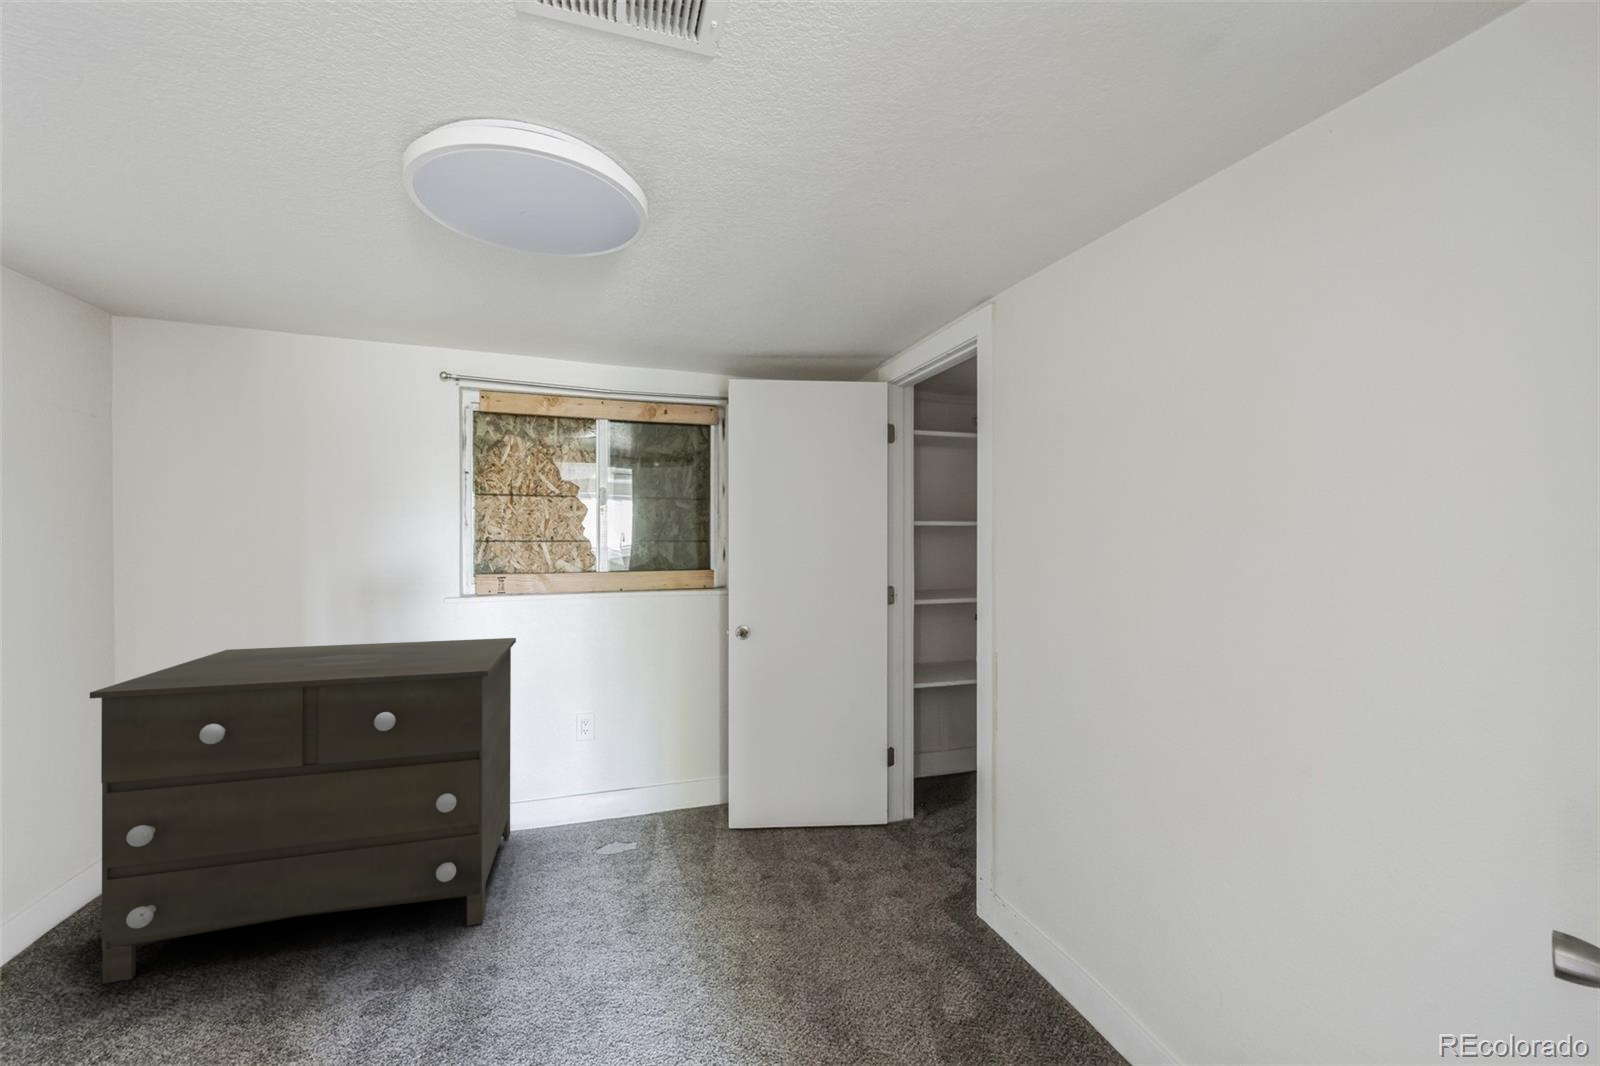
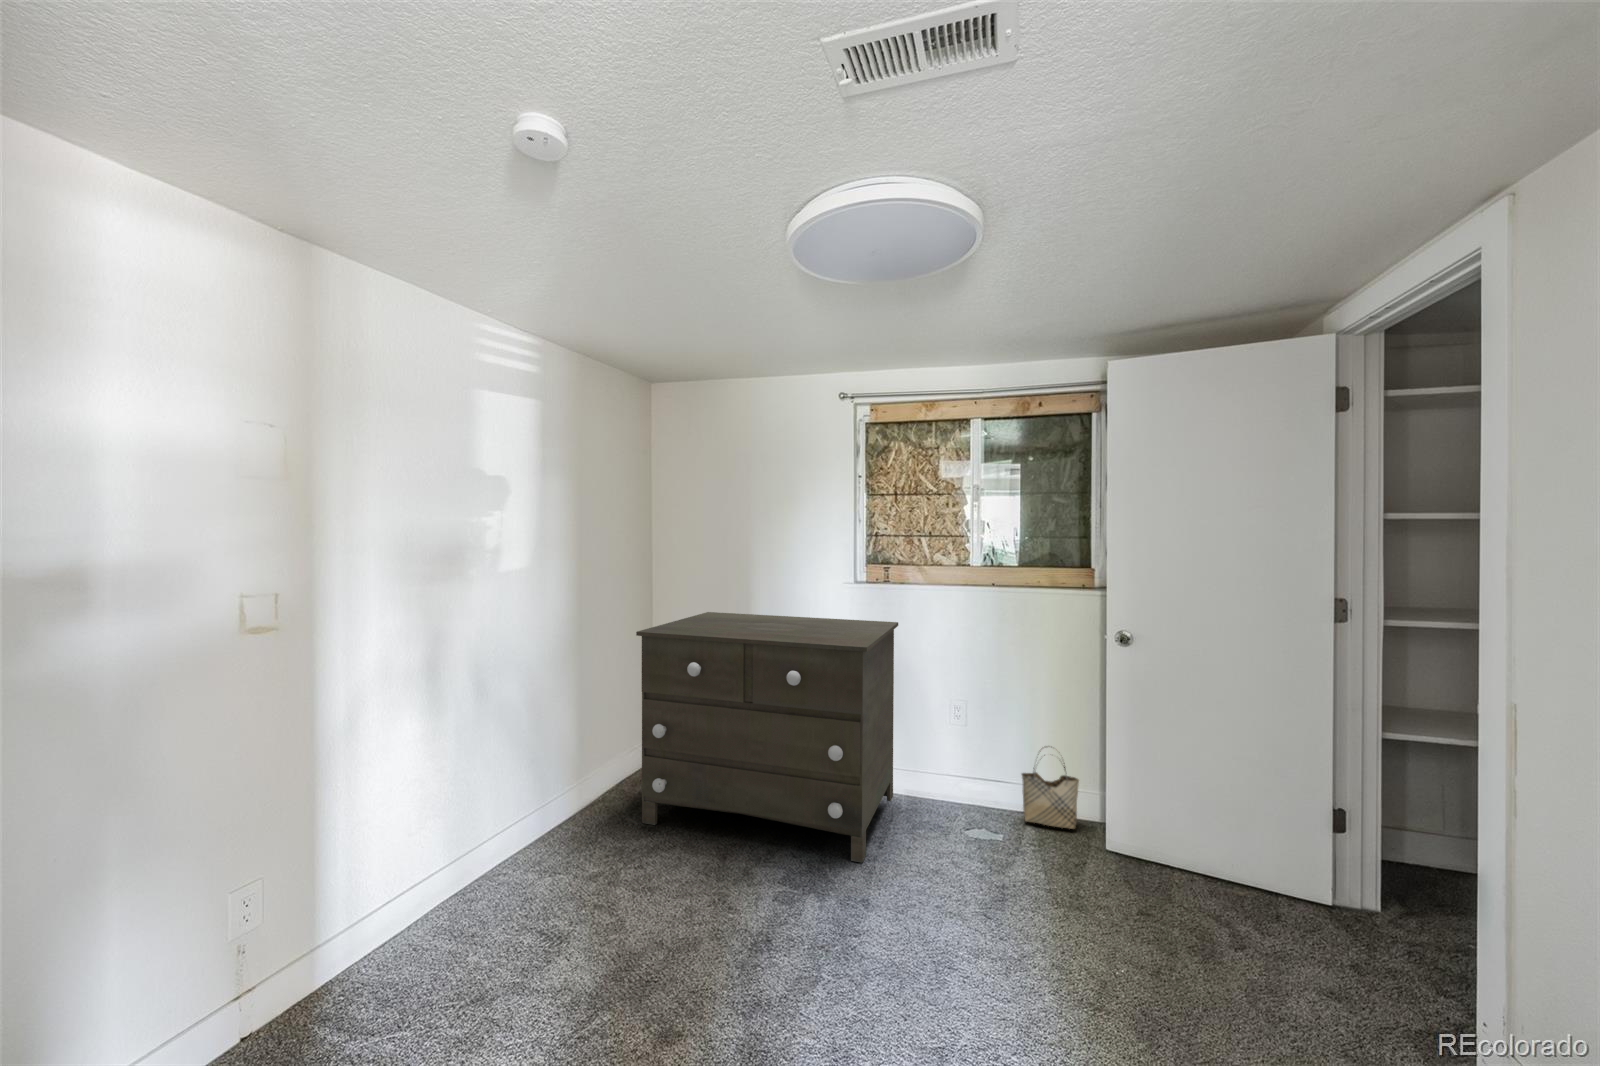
woven basket: none [650,743,703,823] -> present [1022,755,1079,829]

